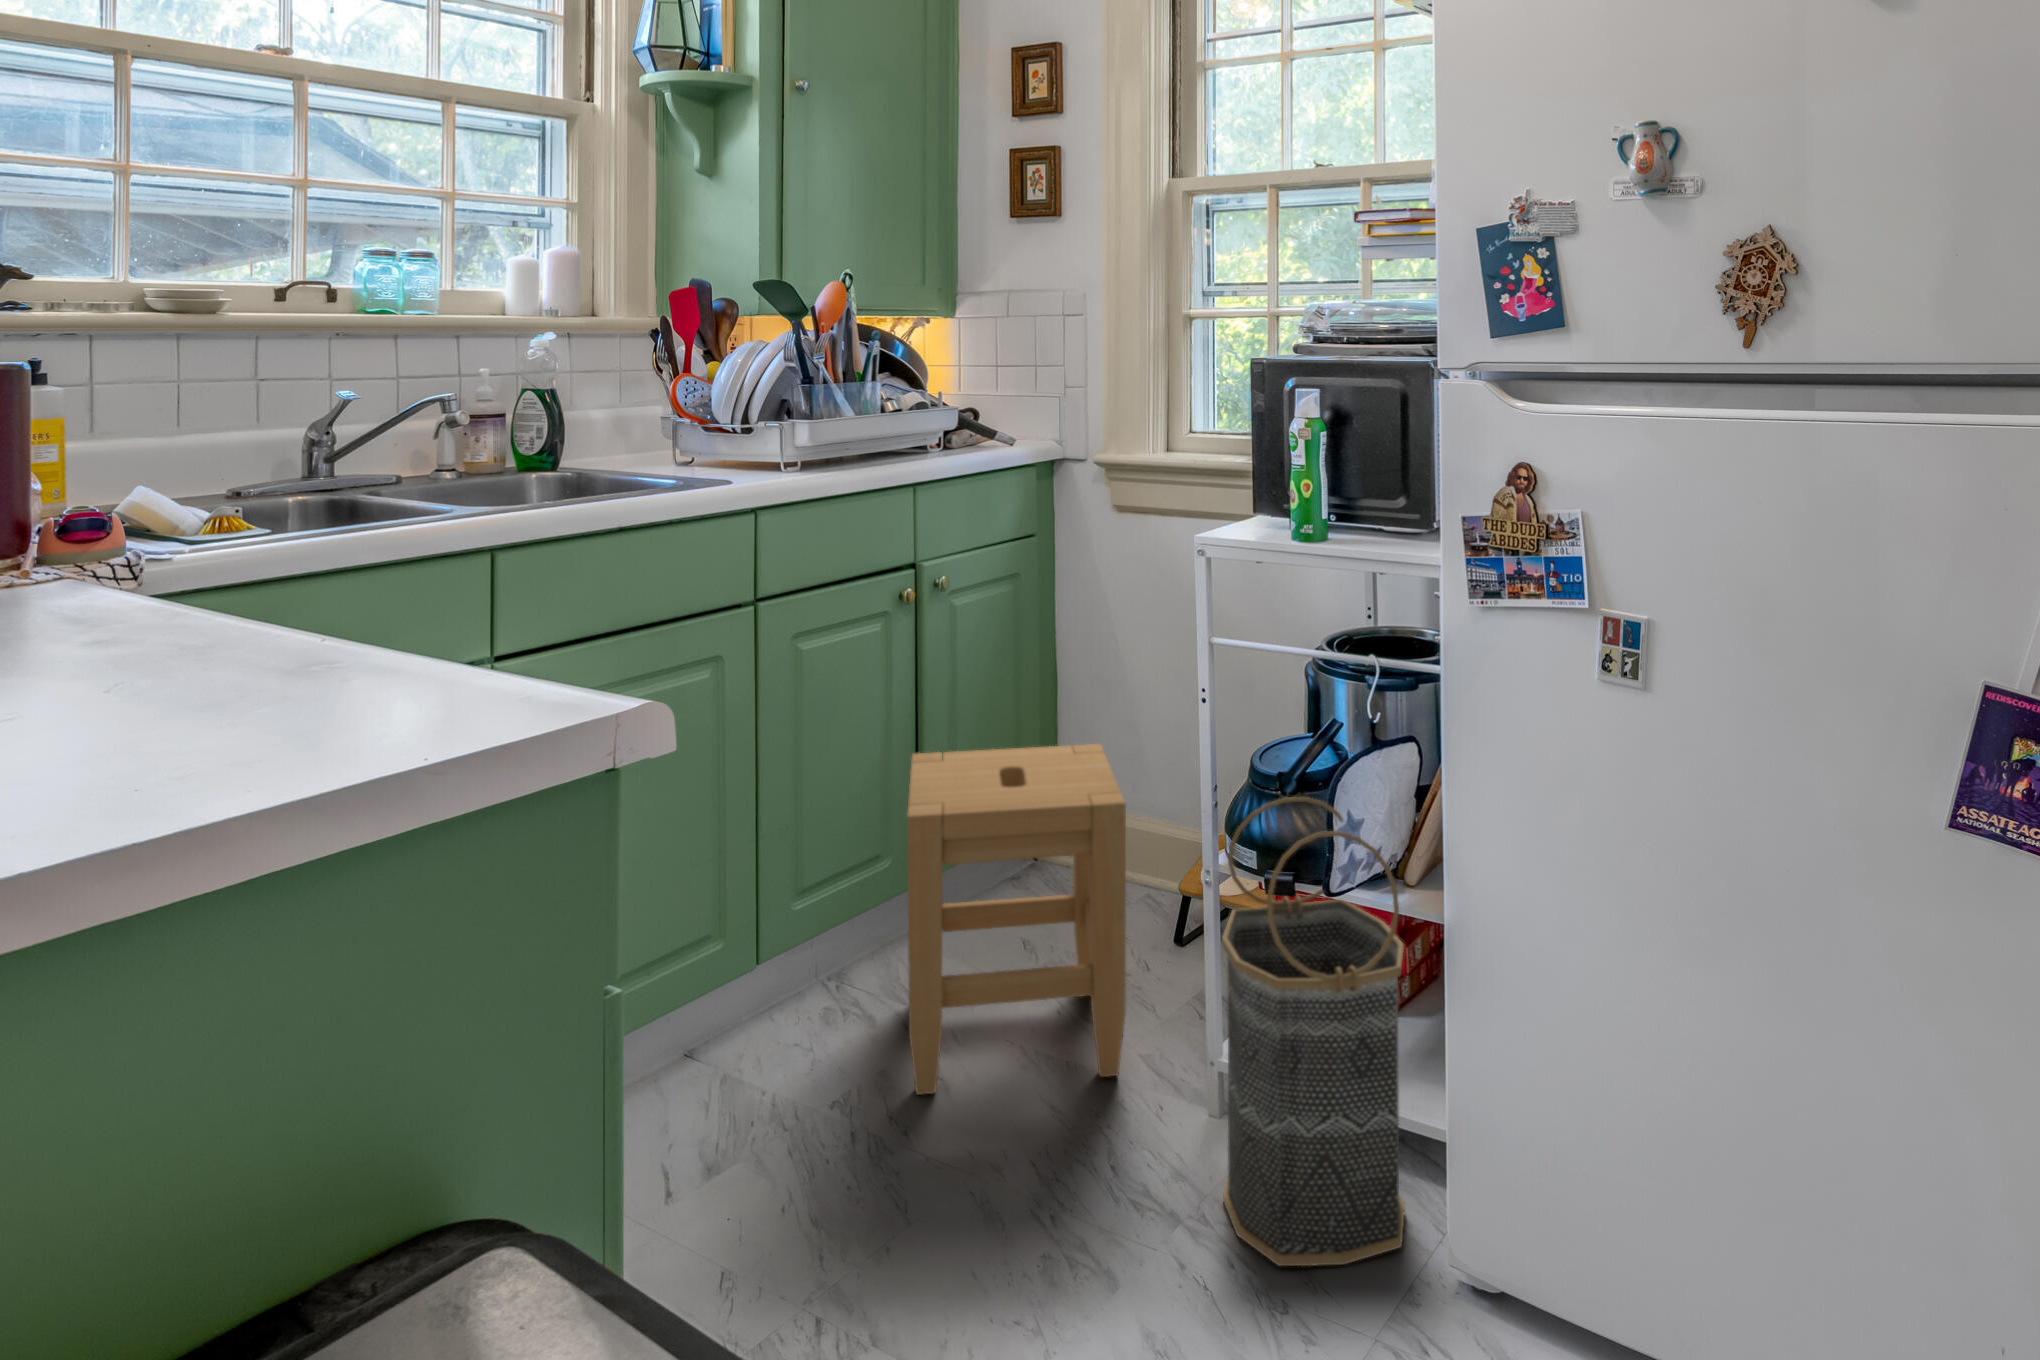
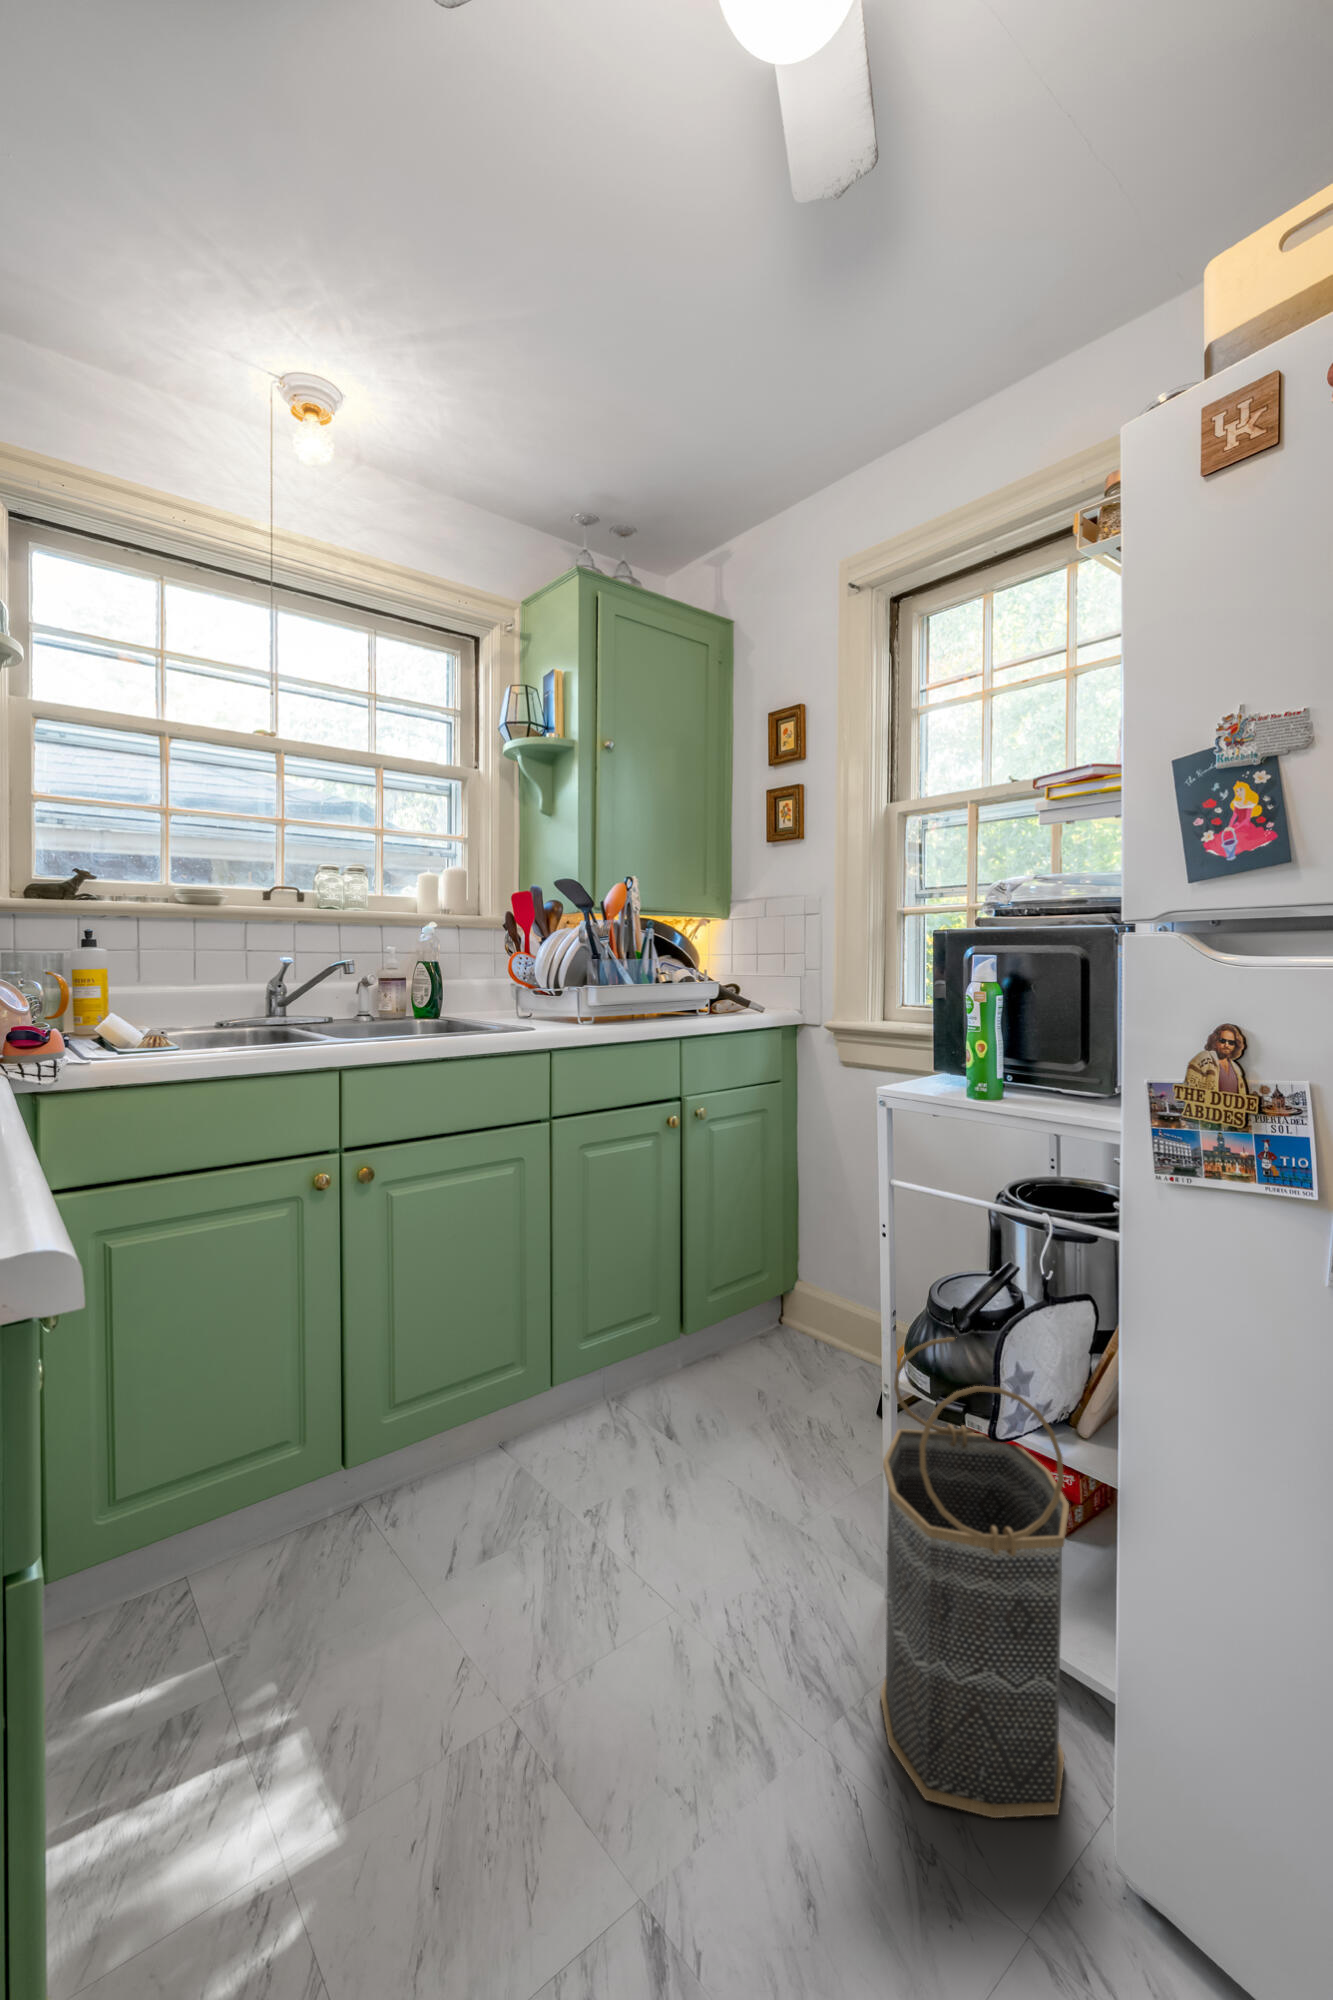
stool: present [907,744,1126,1095] -> none [636,1241,815,1533]

